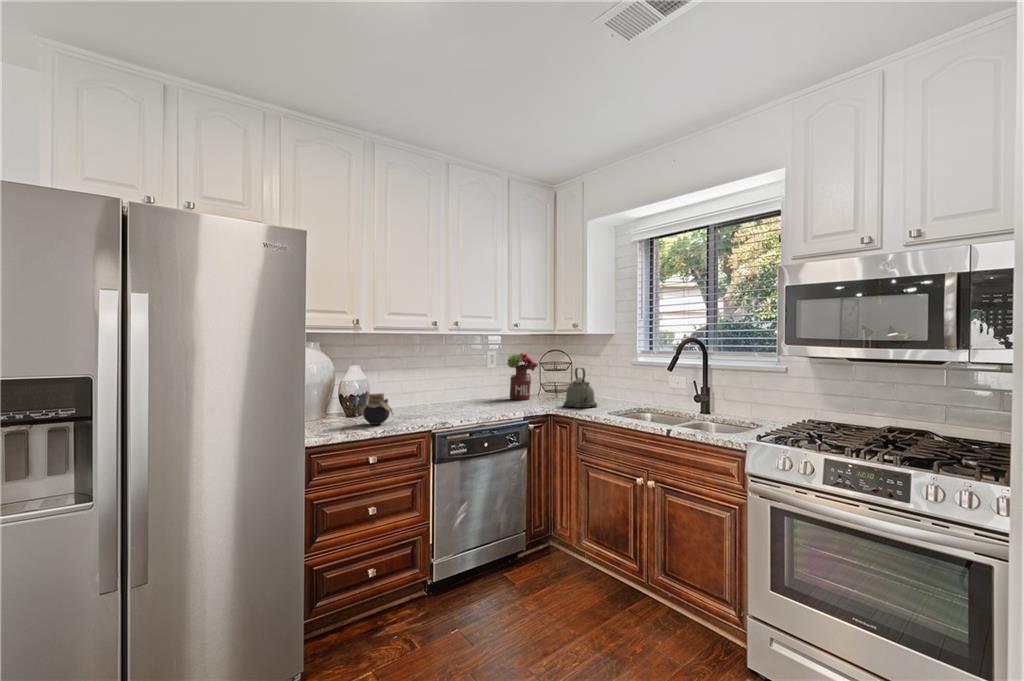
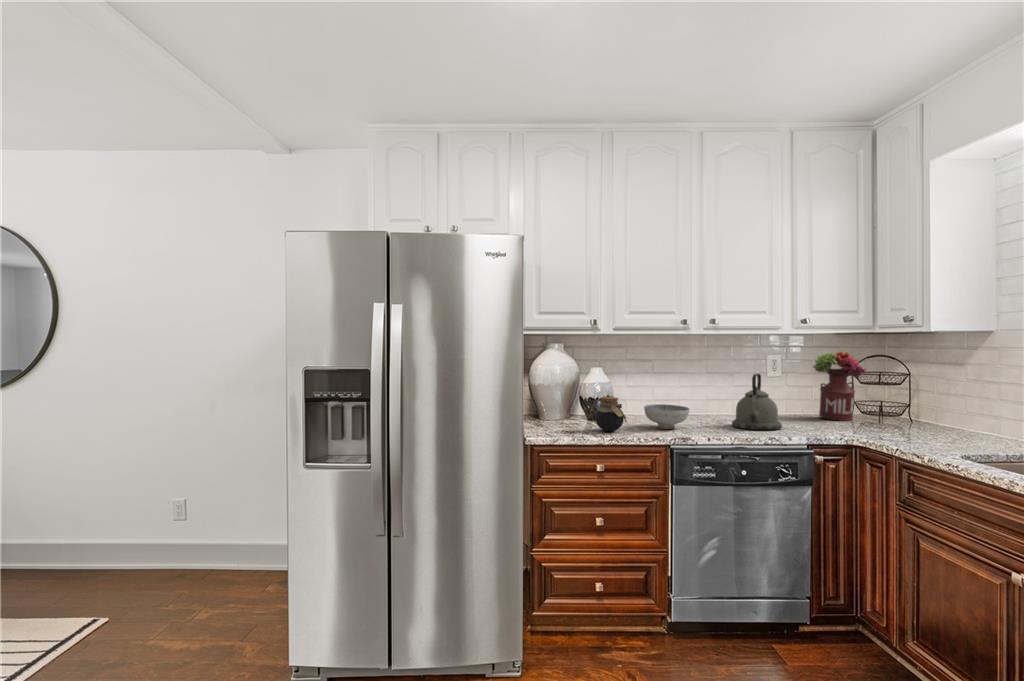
kettle: present [564,368,597,408] -> present [732,374,782,430]
ceramic bowl: none [402,397,439,418] -> present [644,404,689,429]

